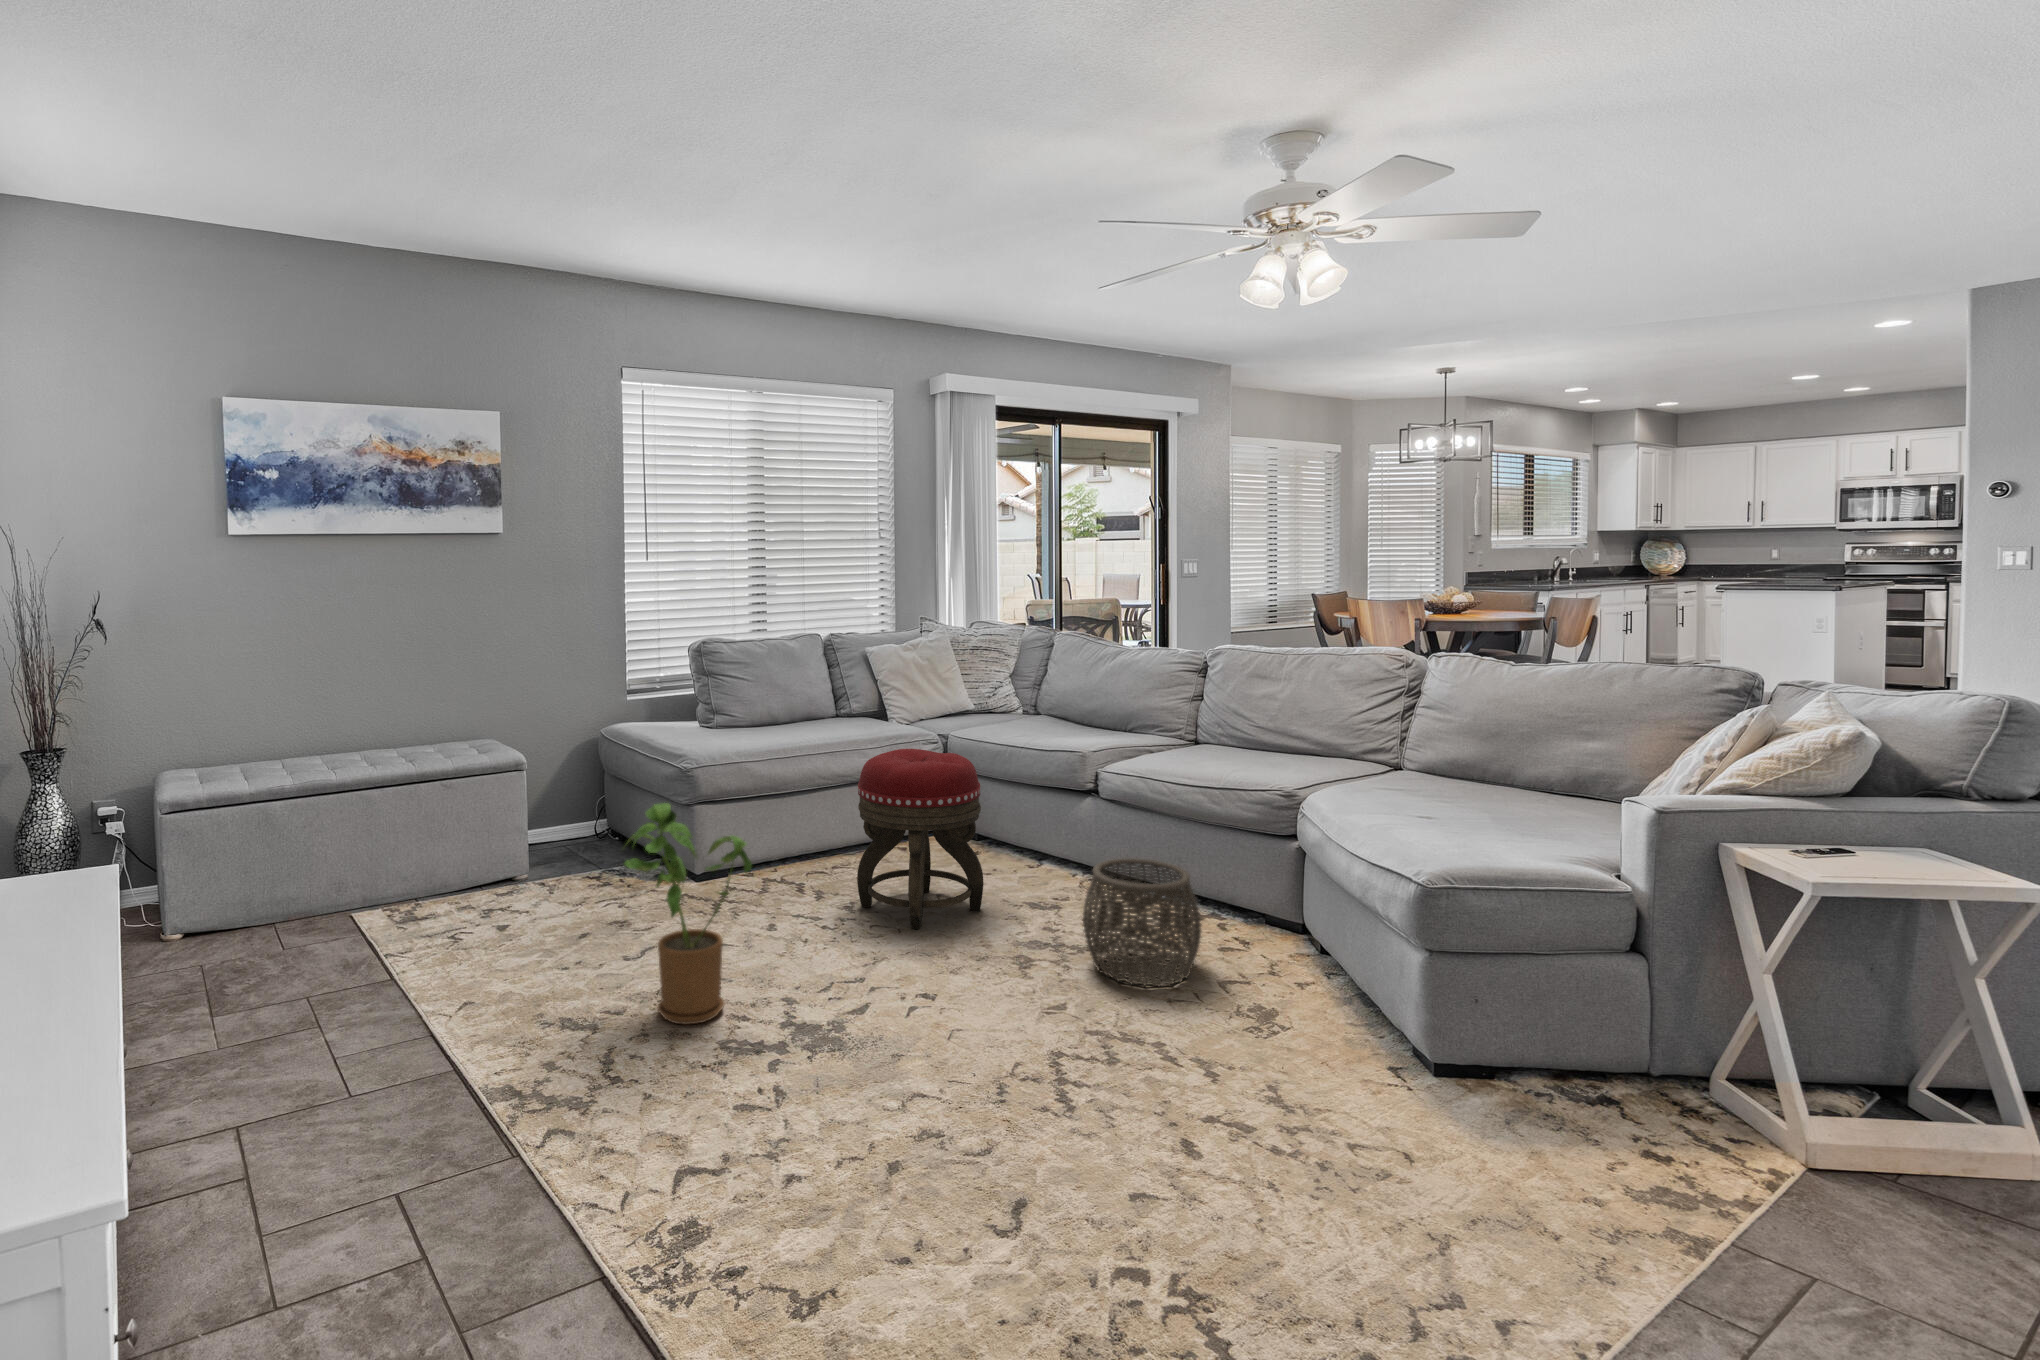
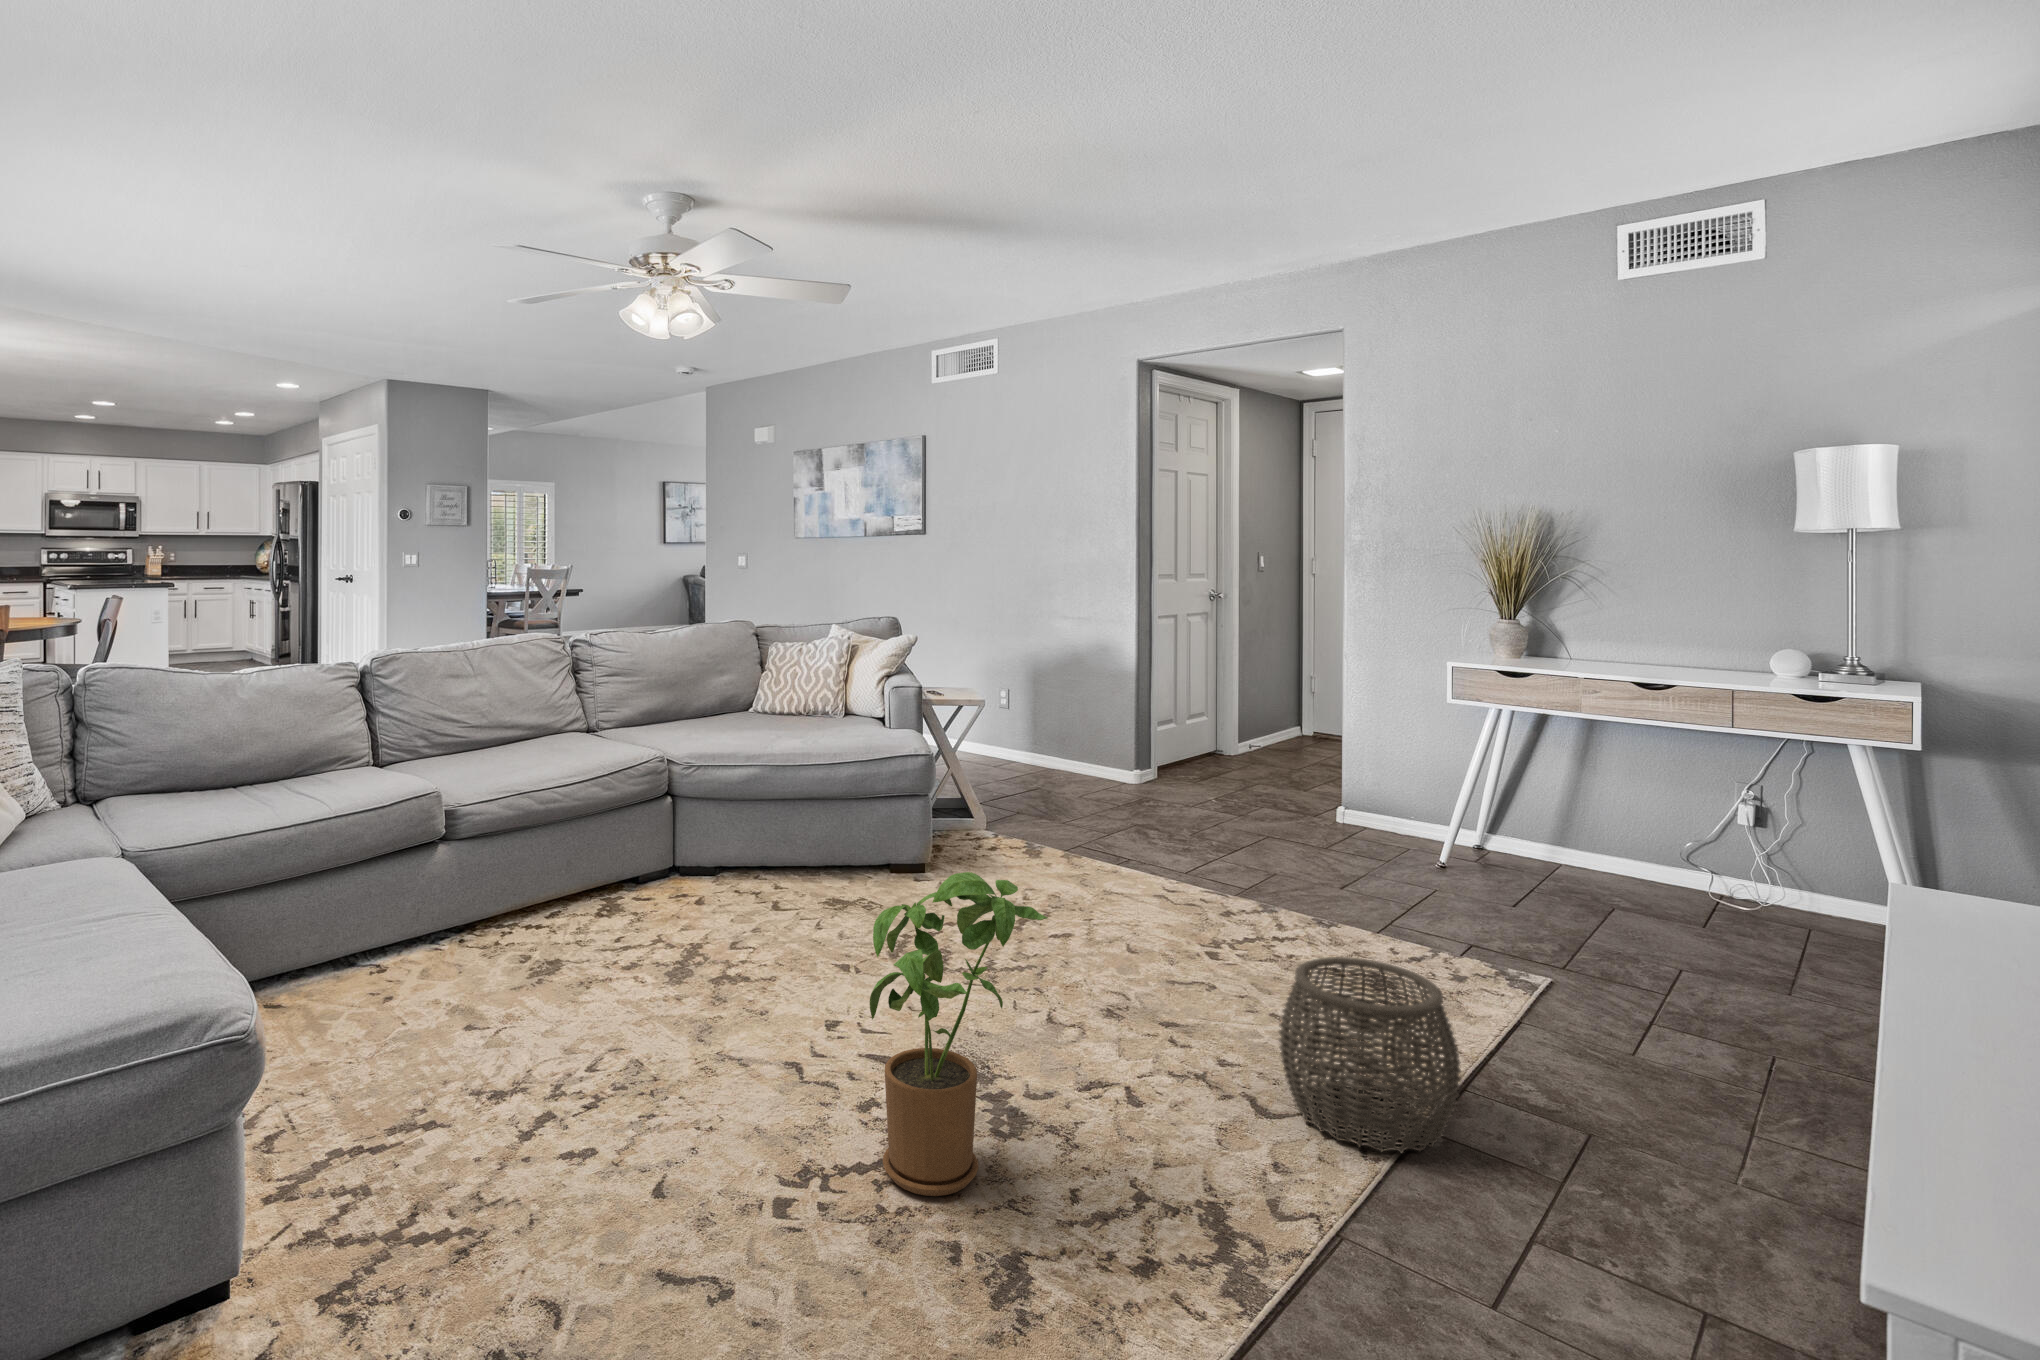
footstool: present [857,749,983,929] -> none [448,805,633,1077]
woven basket: present [1083,858,1202,986] -> present [1279,957,1461,1154]

